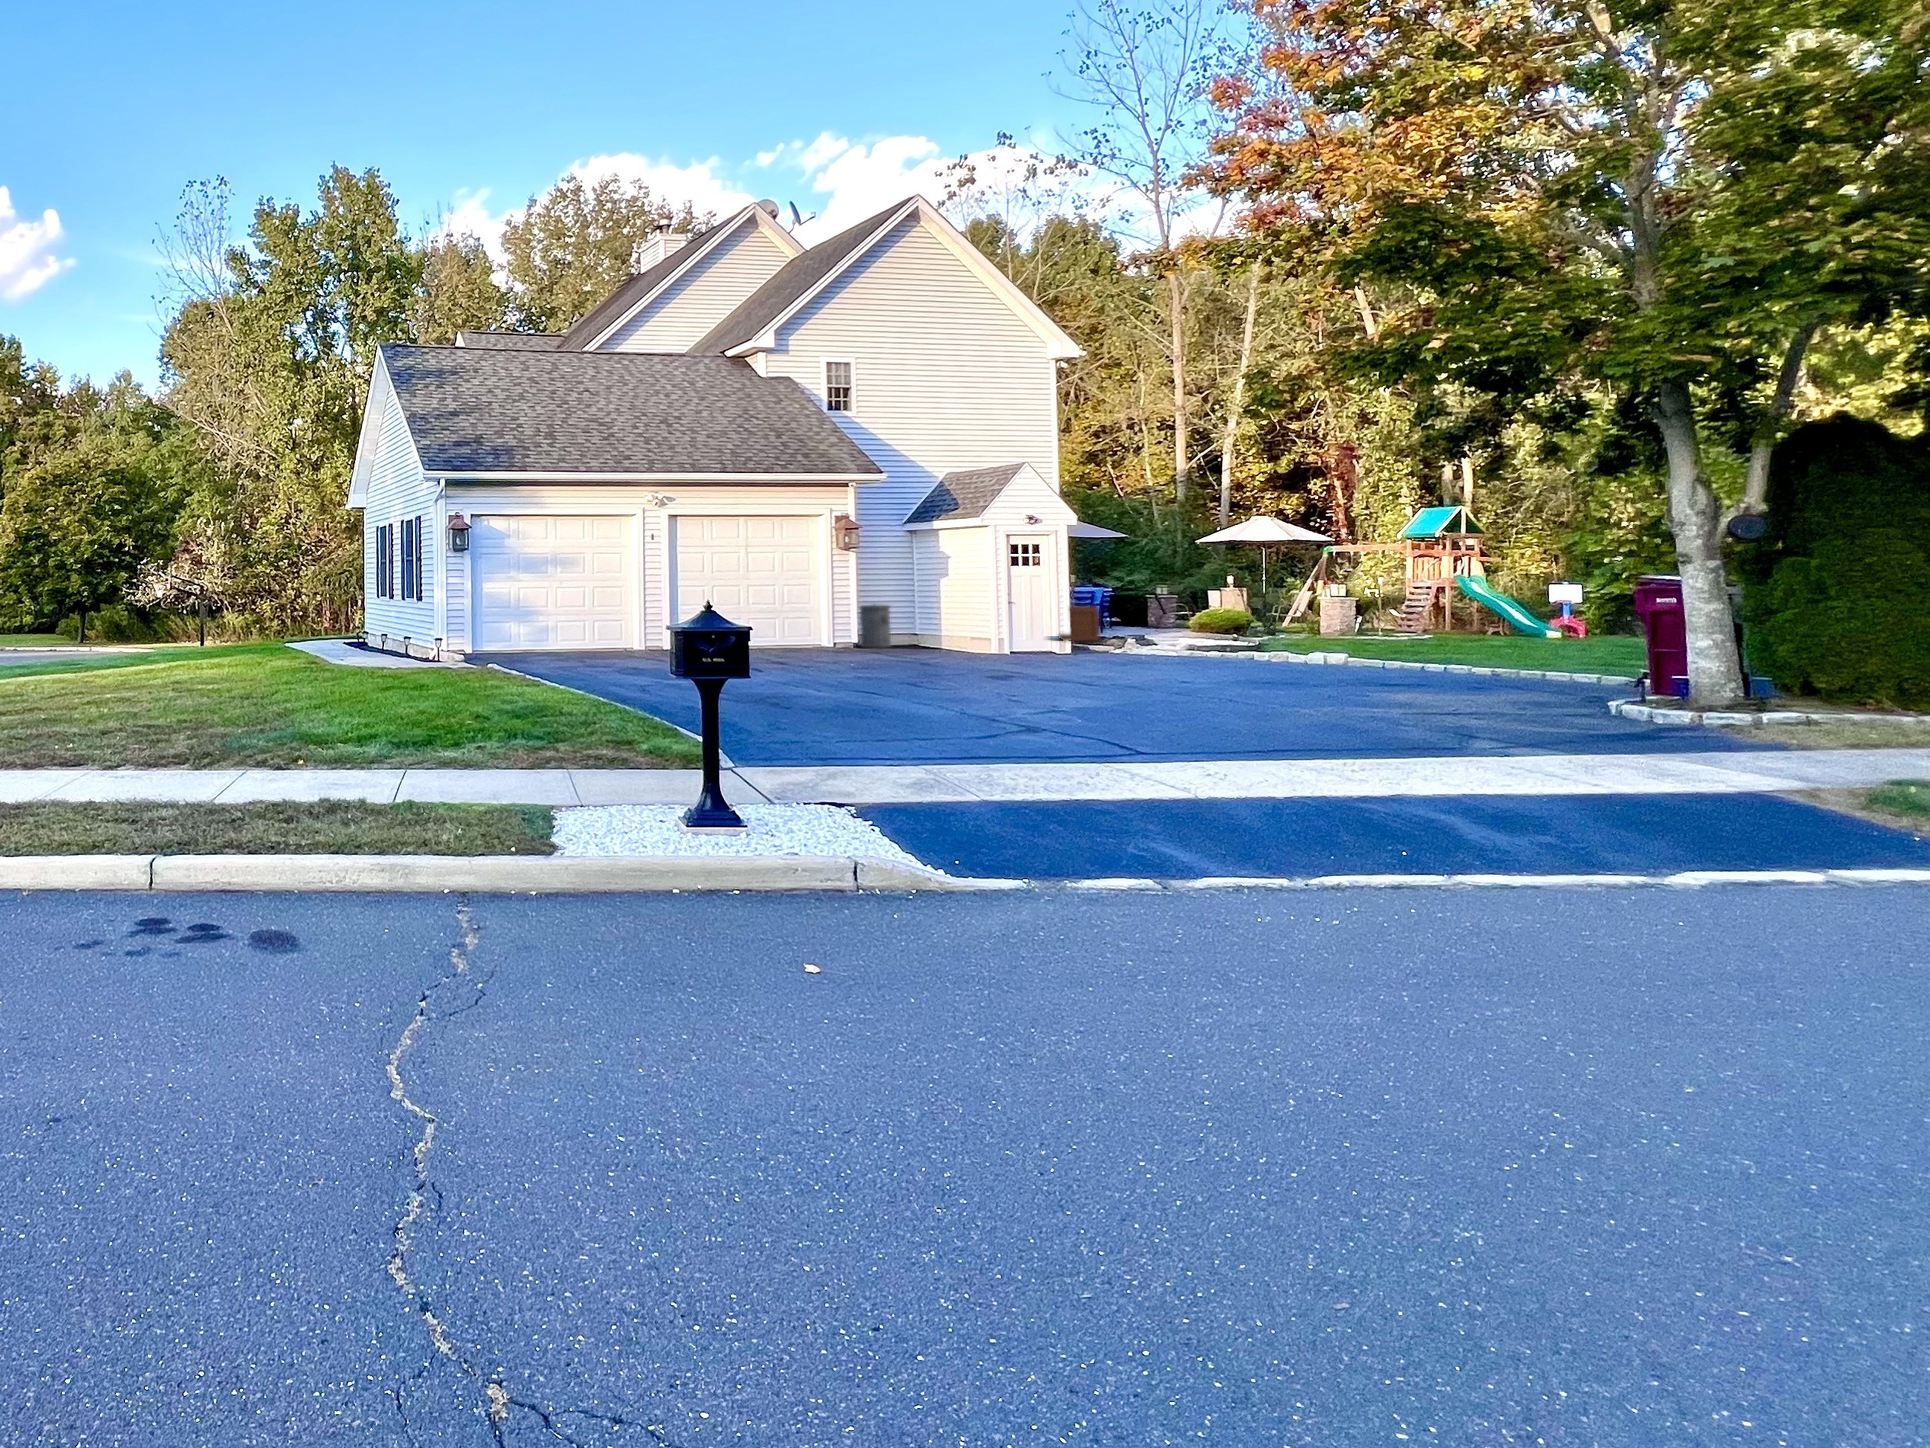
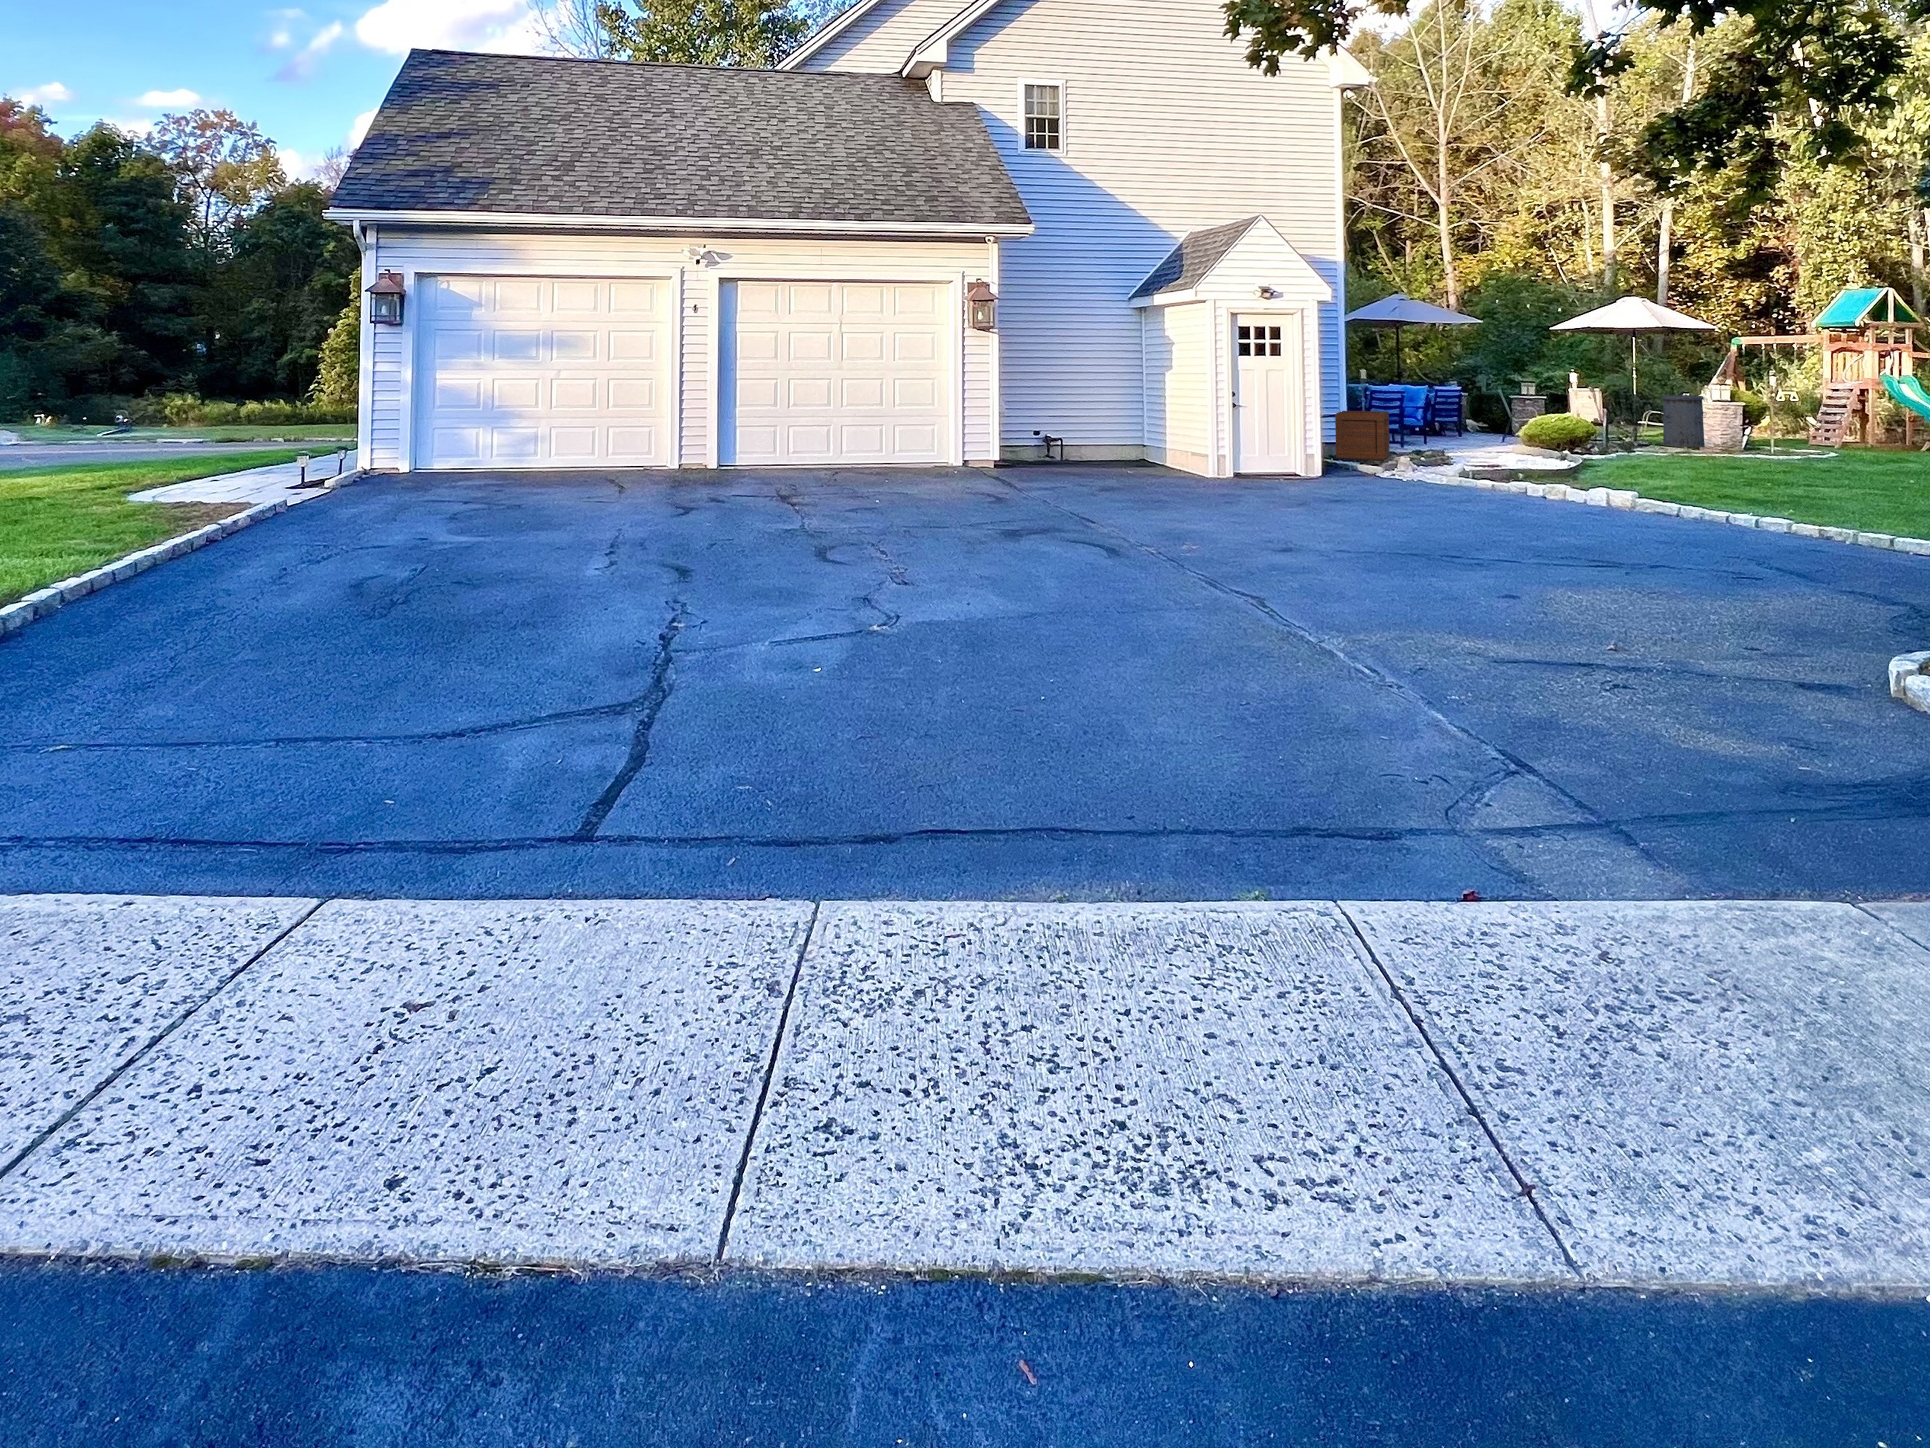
trash can: present [859,604,891,648] -> present [1660,394,1706,447]

